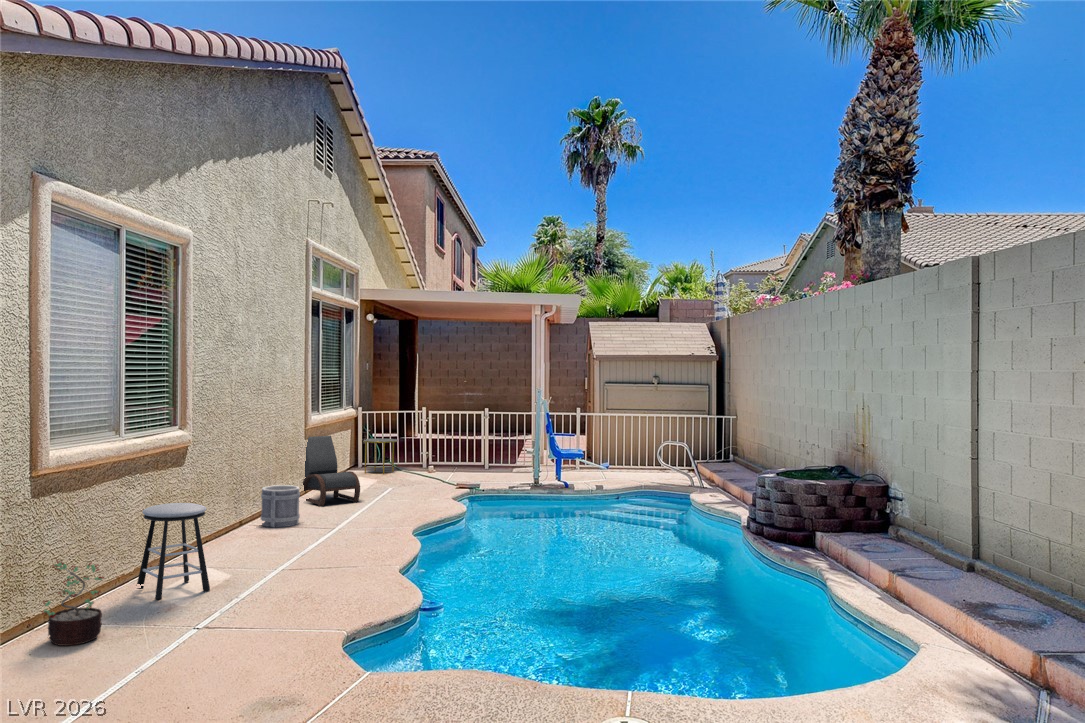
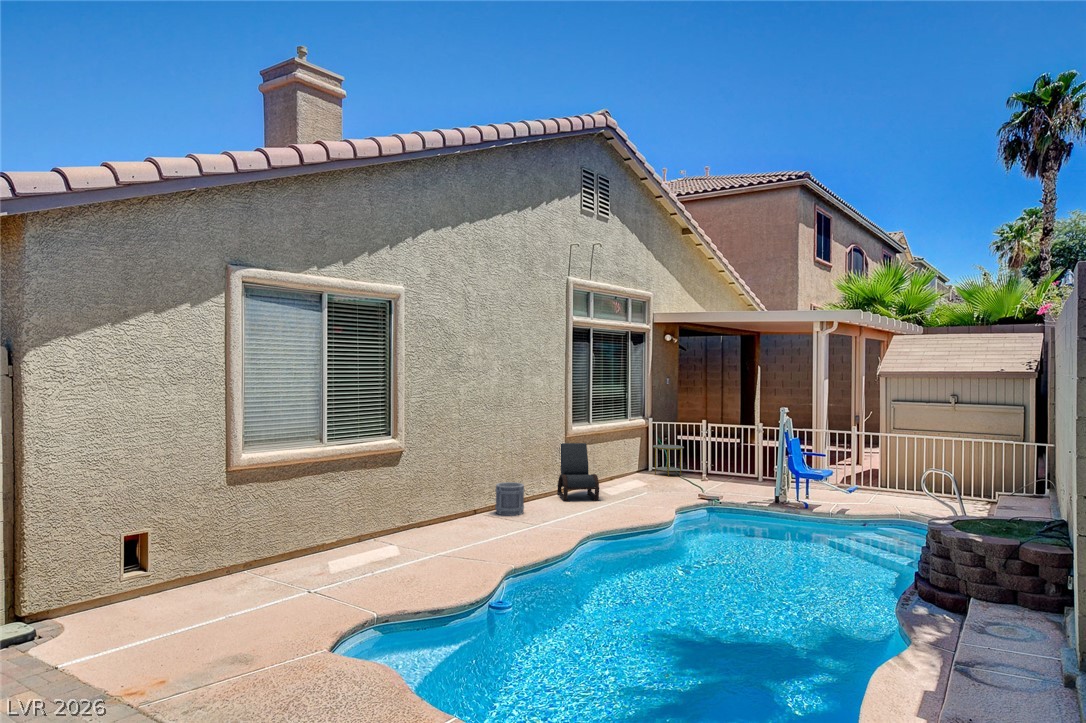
stool: present [137,503,210,599] -> none [338,492,380,557]
decorative plant: present [42,560,104,646] -> none [237,523,277,579]

